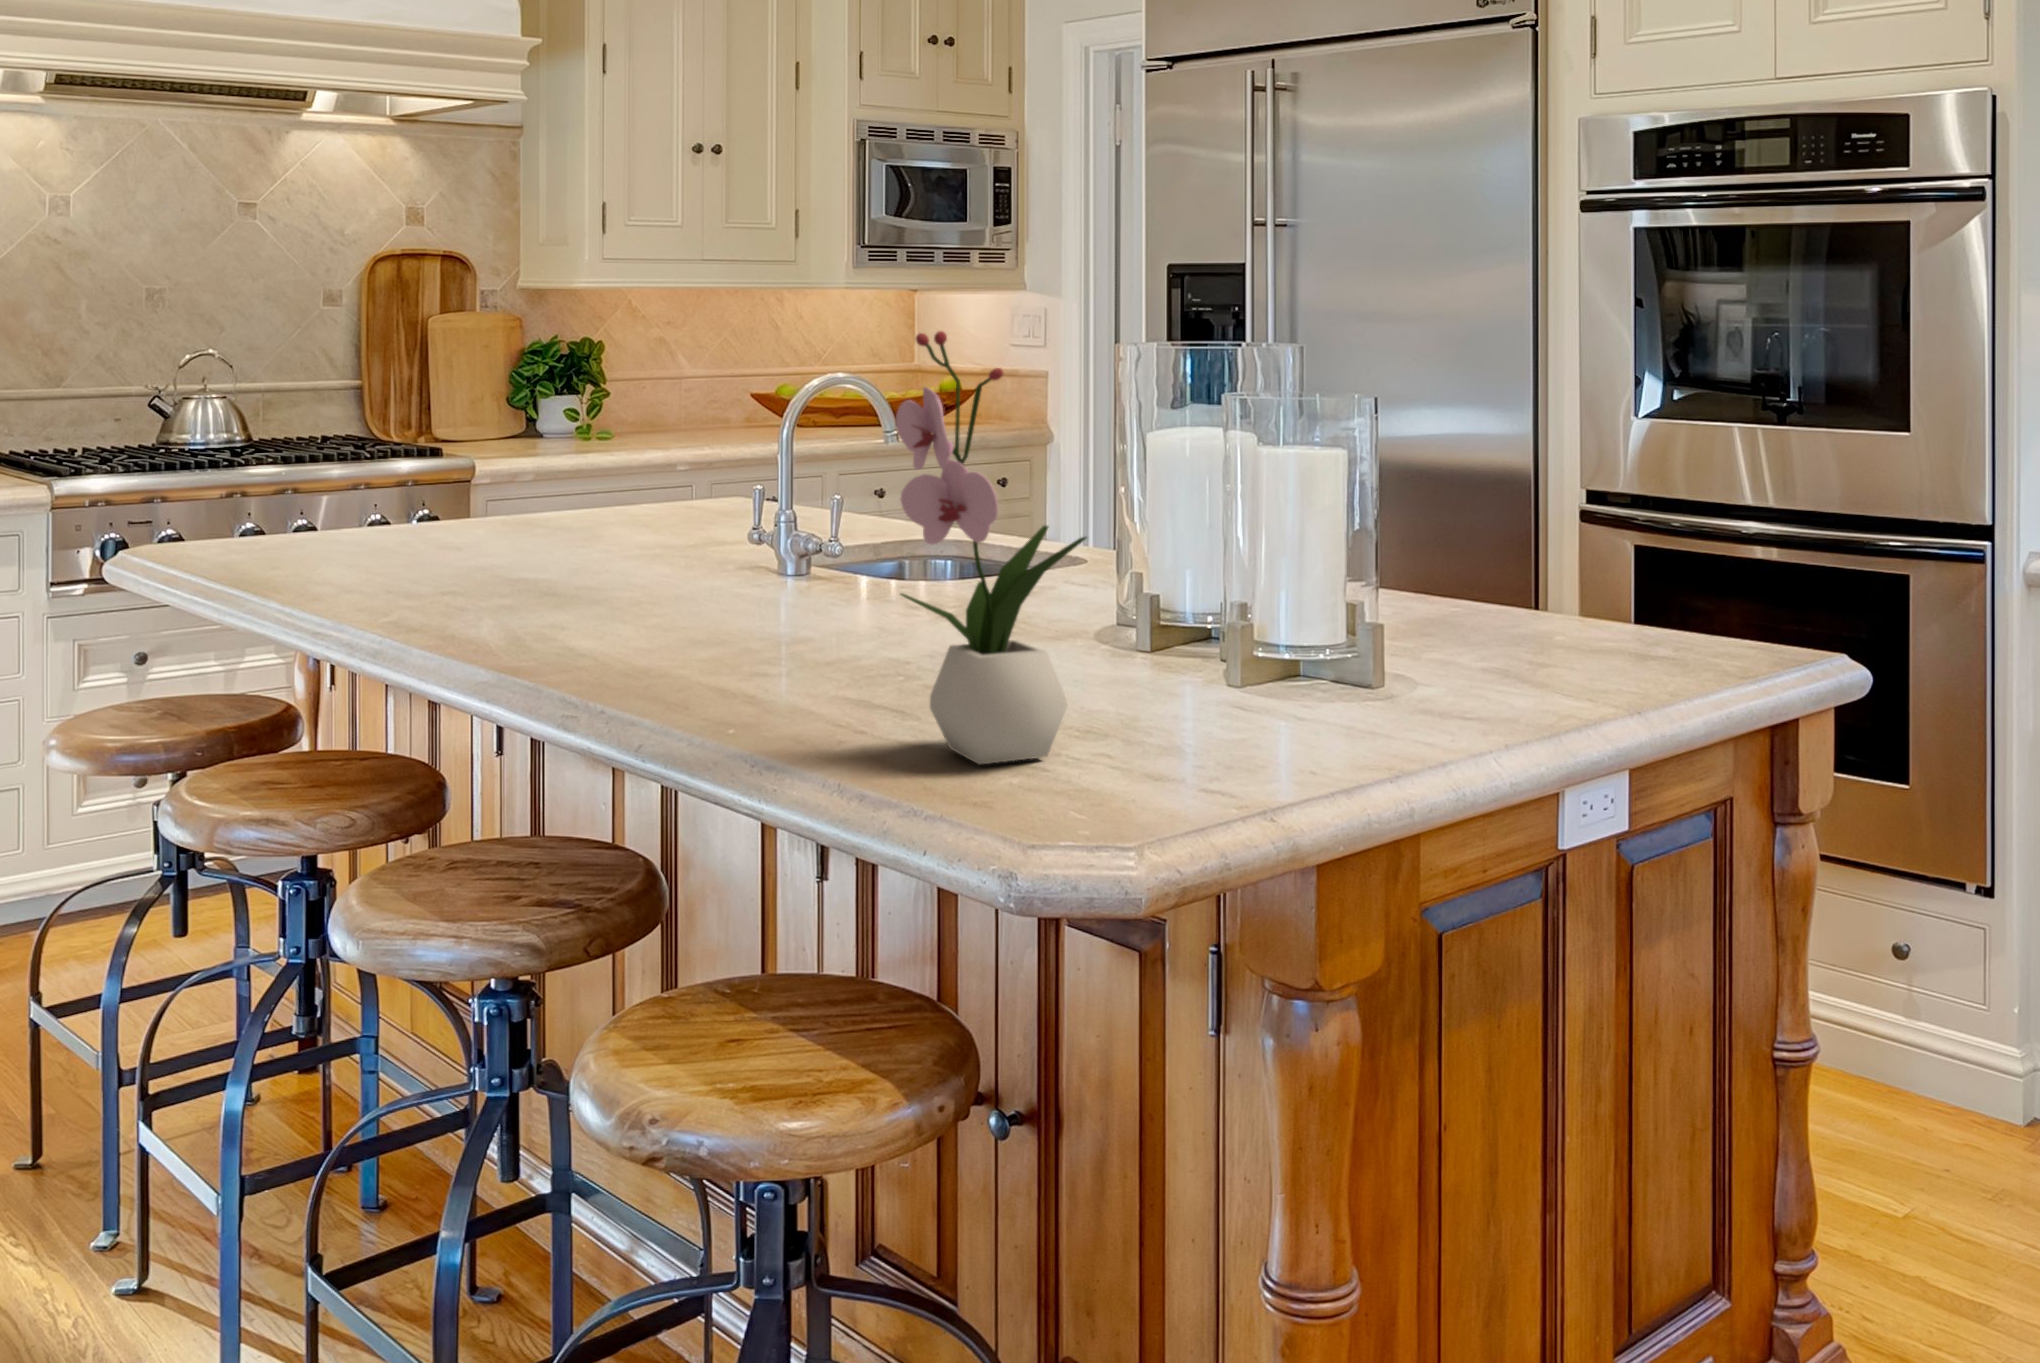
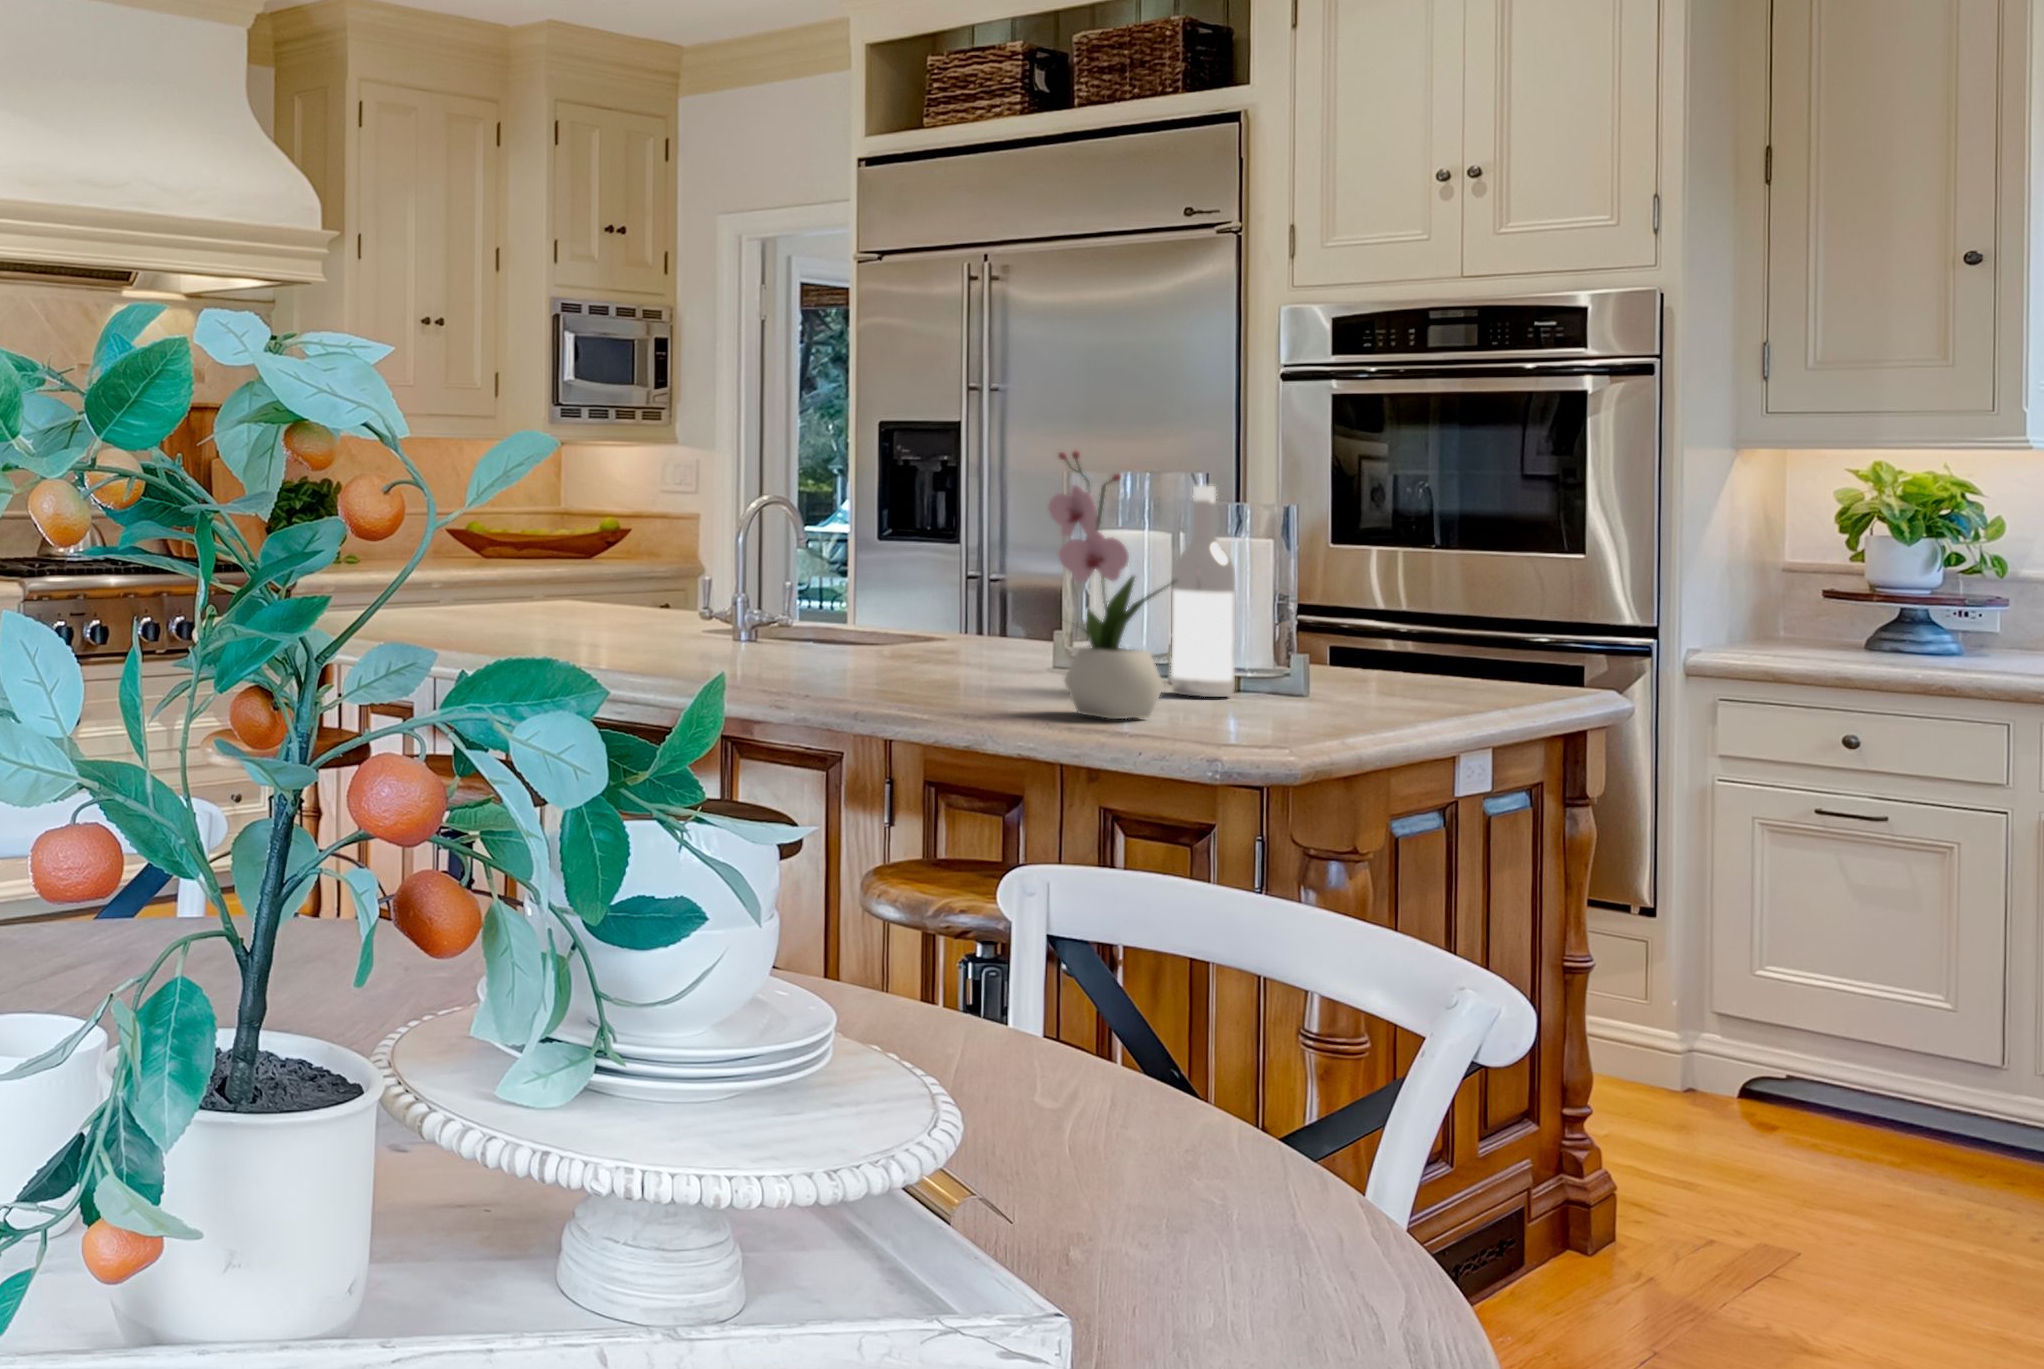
wine bottle: none [1184,374,1270,694] -> present [1171,486,1235,697]

